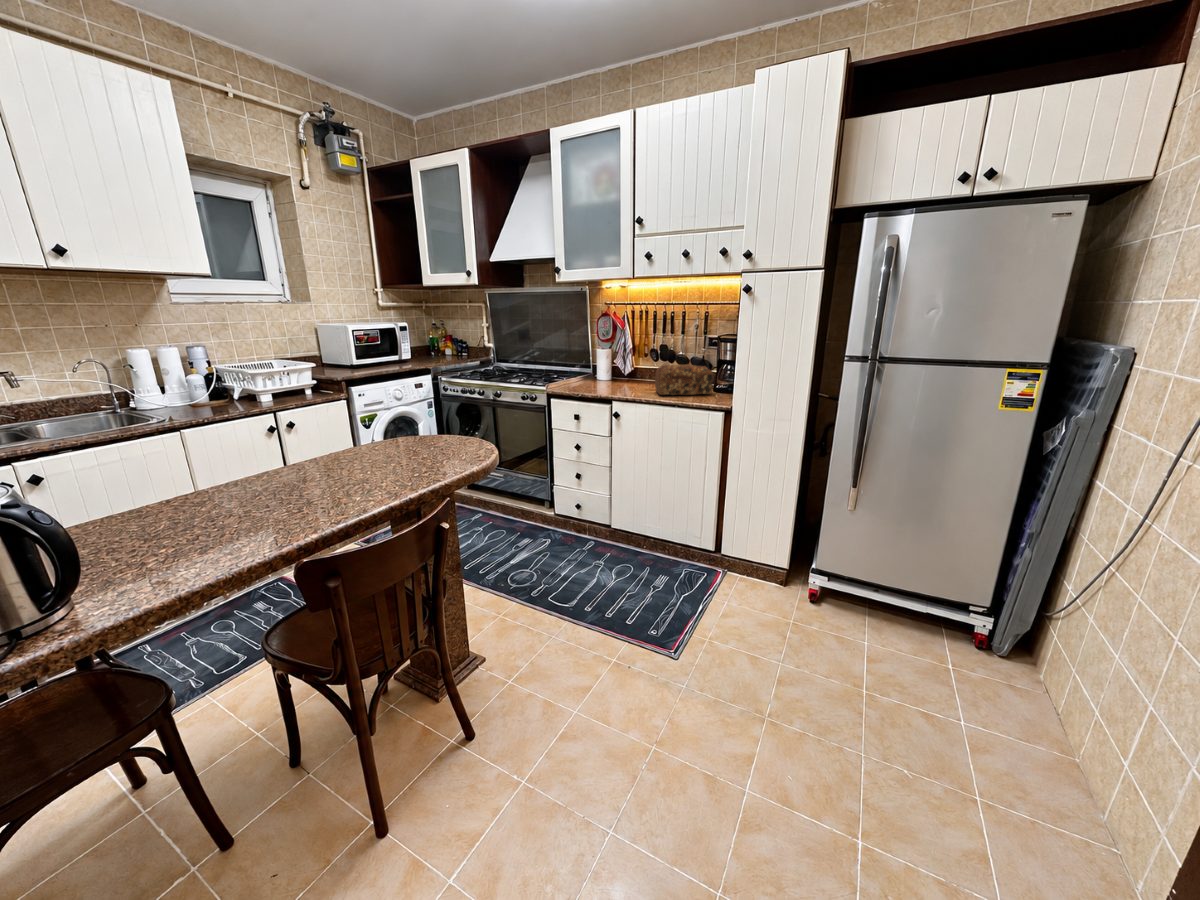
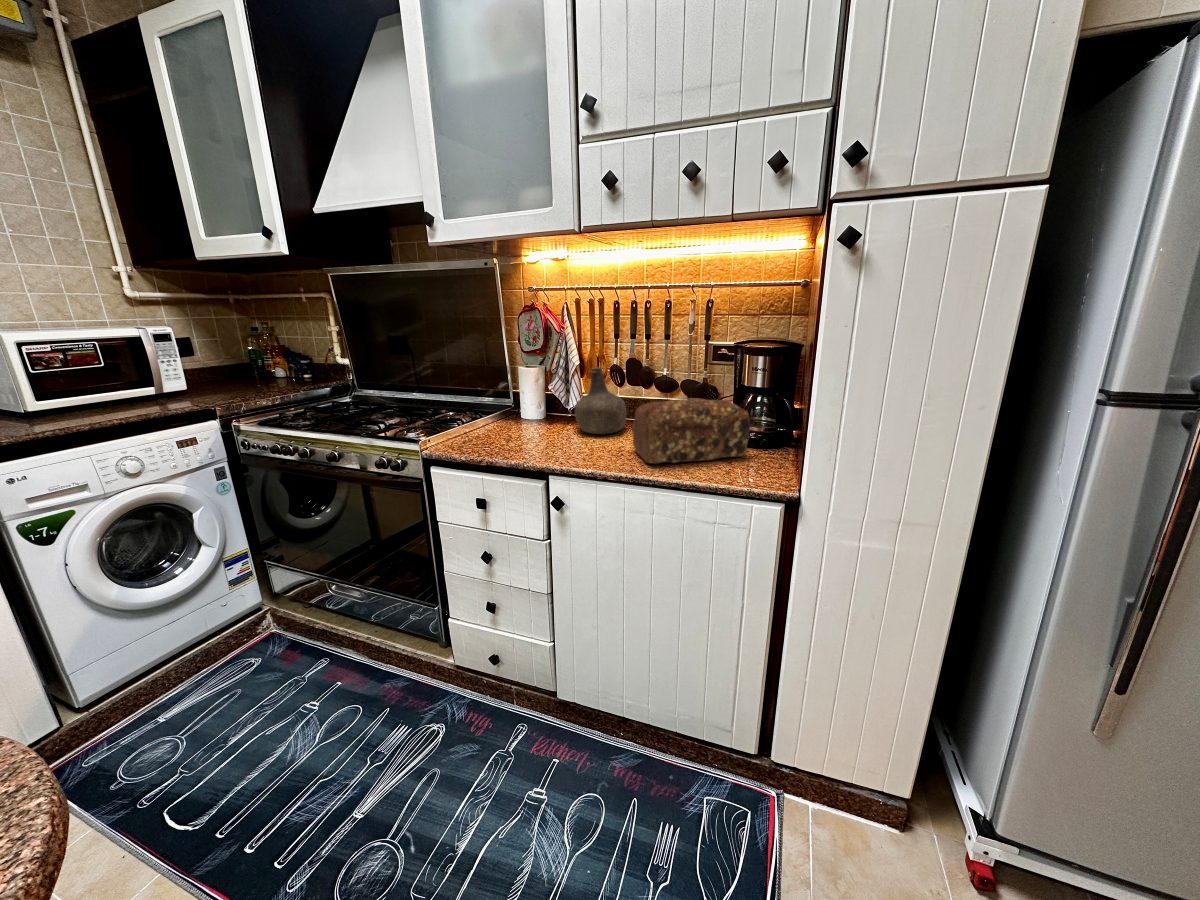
bottle: none [628,349,656,385] -> present [575,367,626,434]

